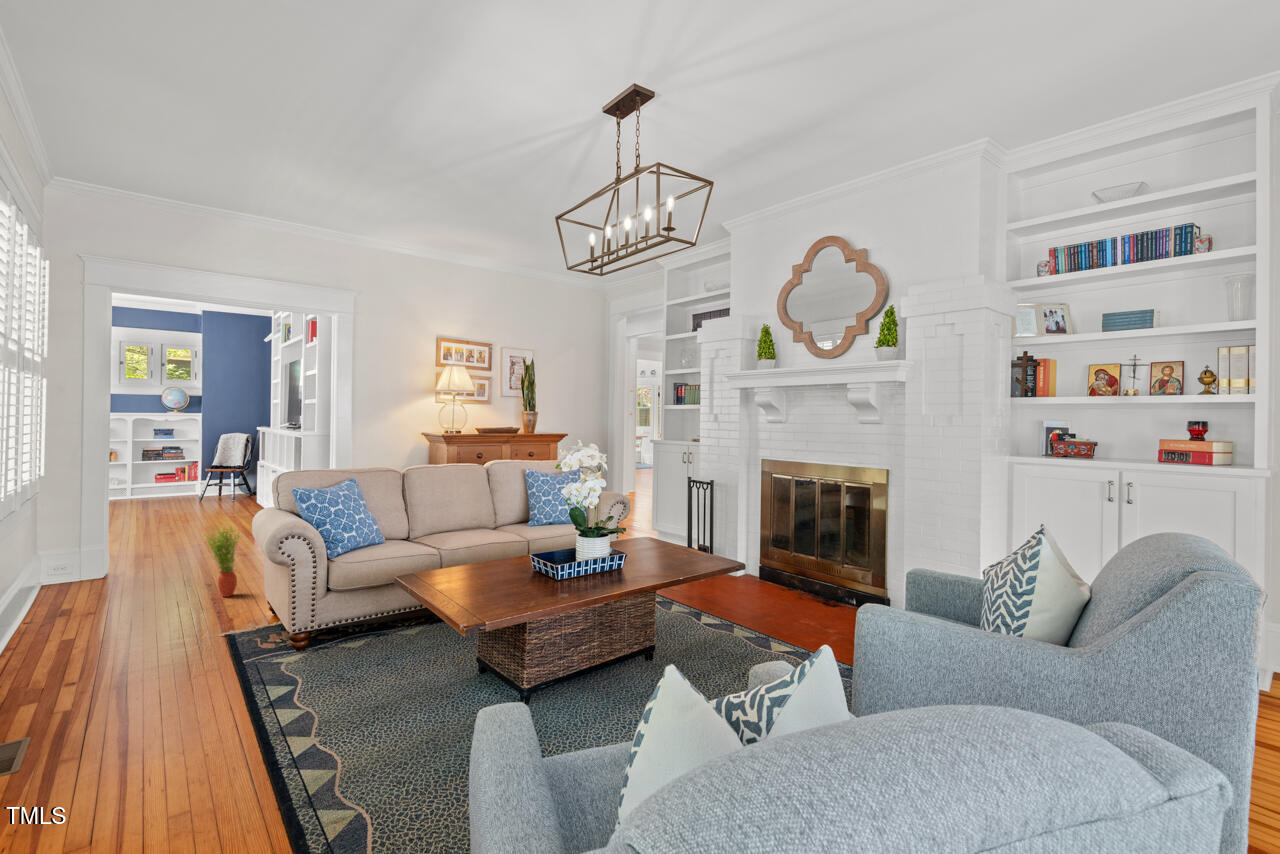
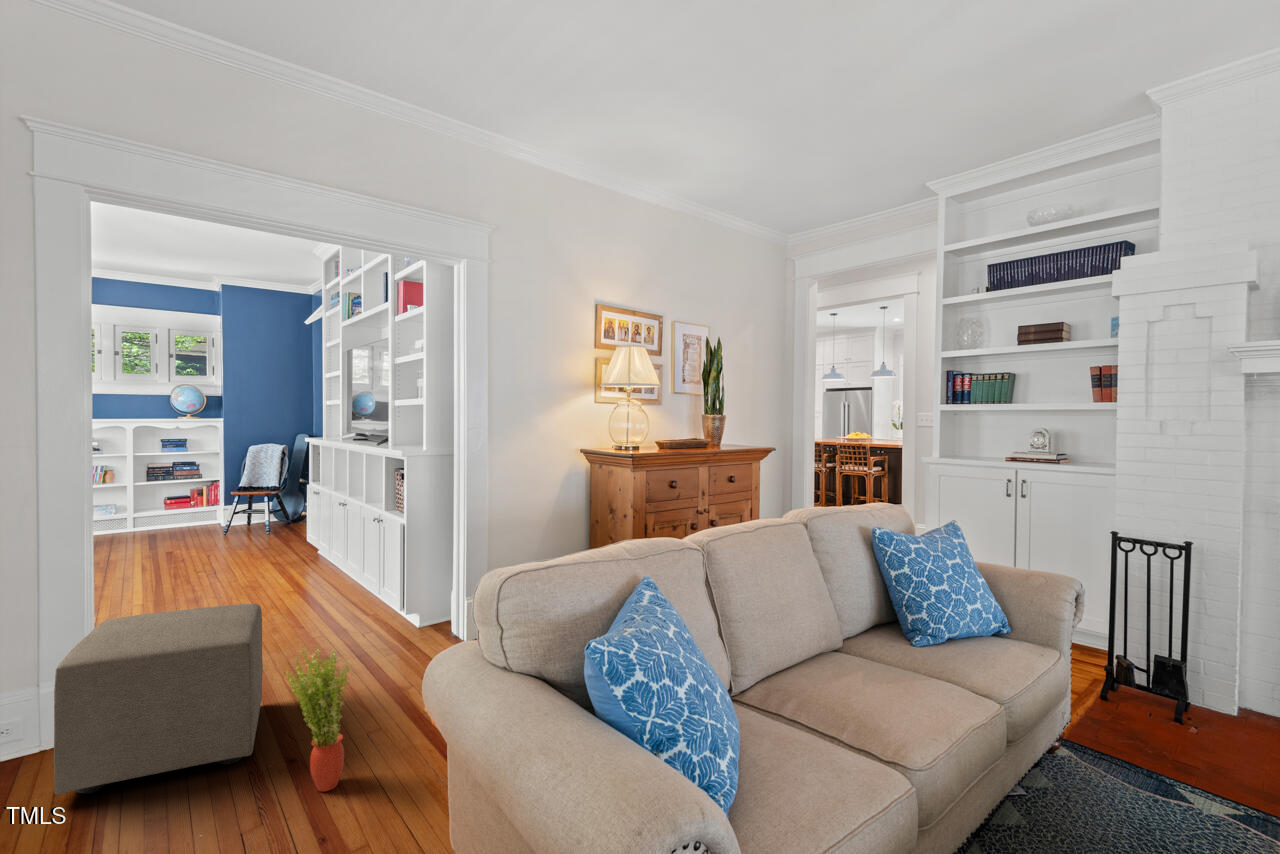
ottoman: none [88,514,203,596] -> present [54,604,263,795]

